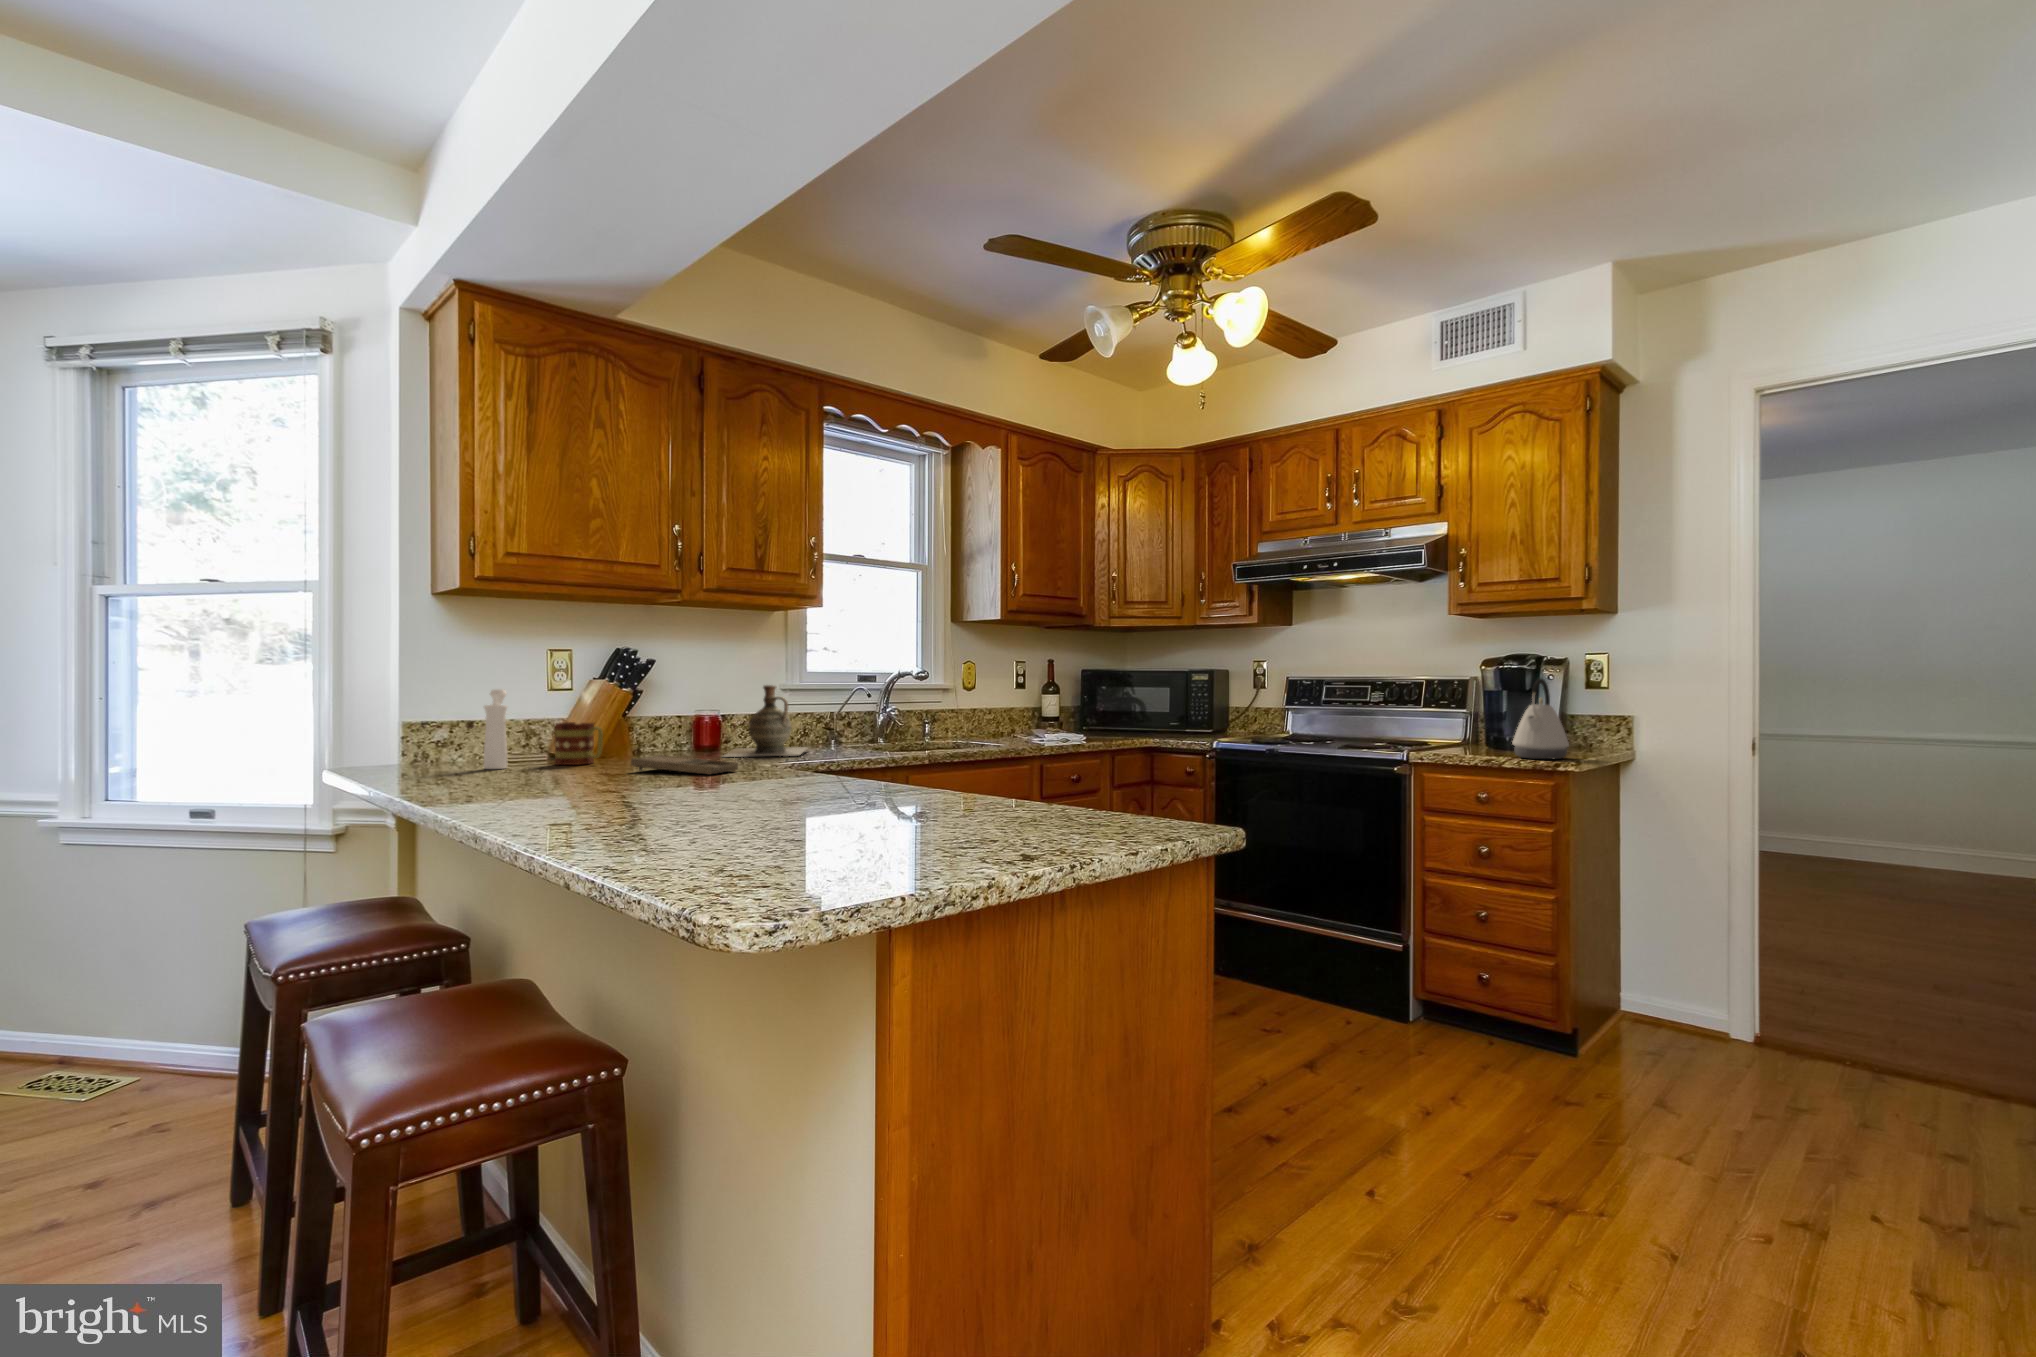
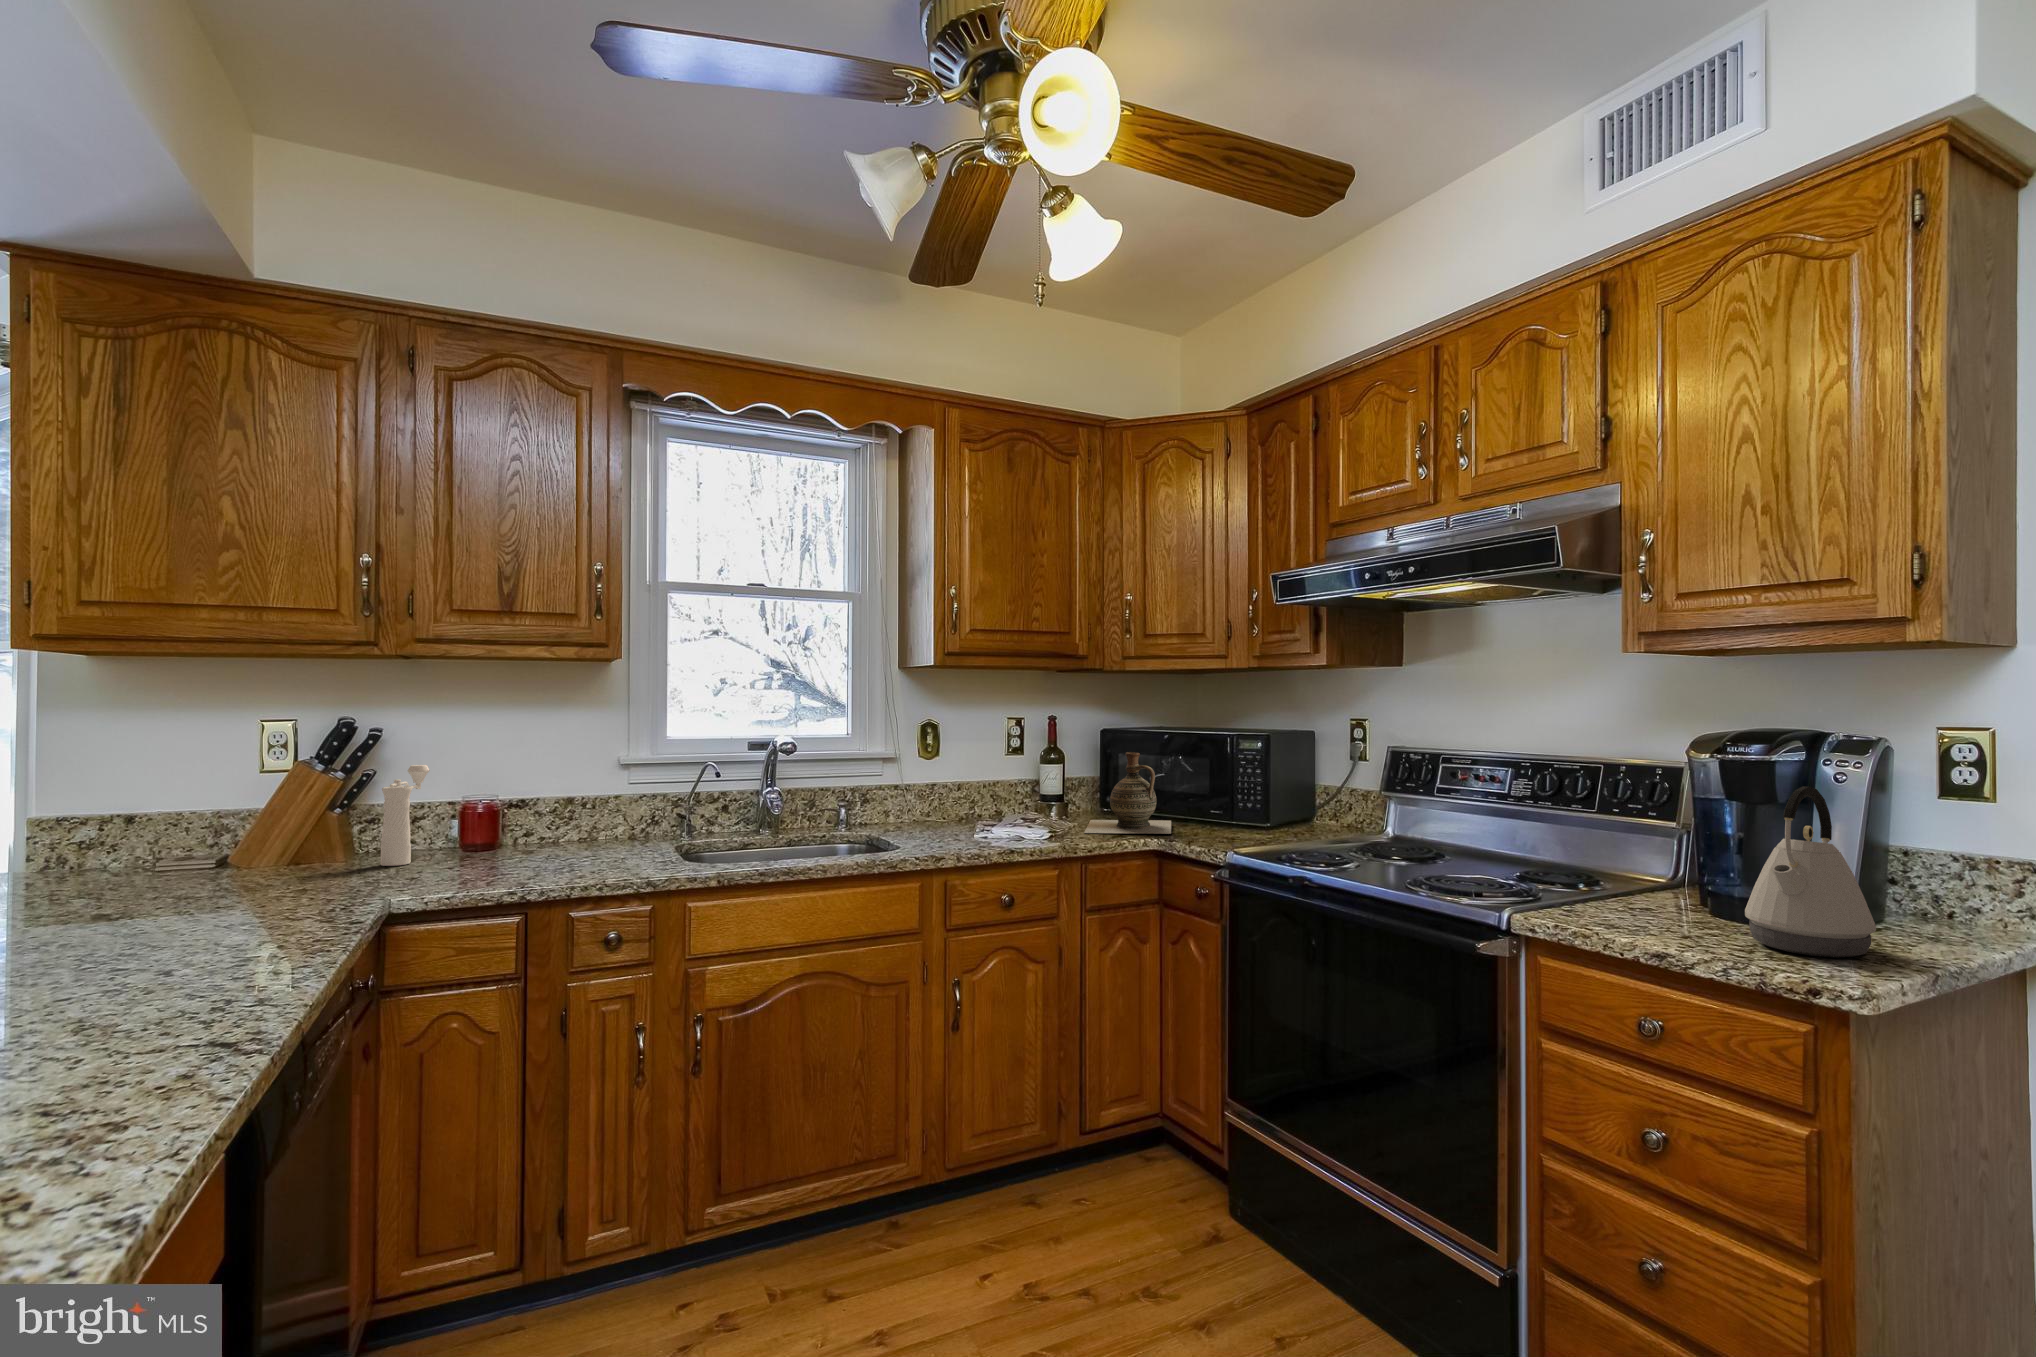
ceramic jug: present [724,685,806,757] -> present [1084,752,1171,834]
pepper mill: present [484,689,507,769] -> present [381,765,430,866]
mug: present [555,722,603,765] -> none [197,818,261,882]
tray: present [631,755,738,775] -> none [198,879,334,926]

